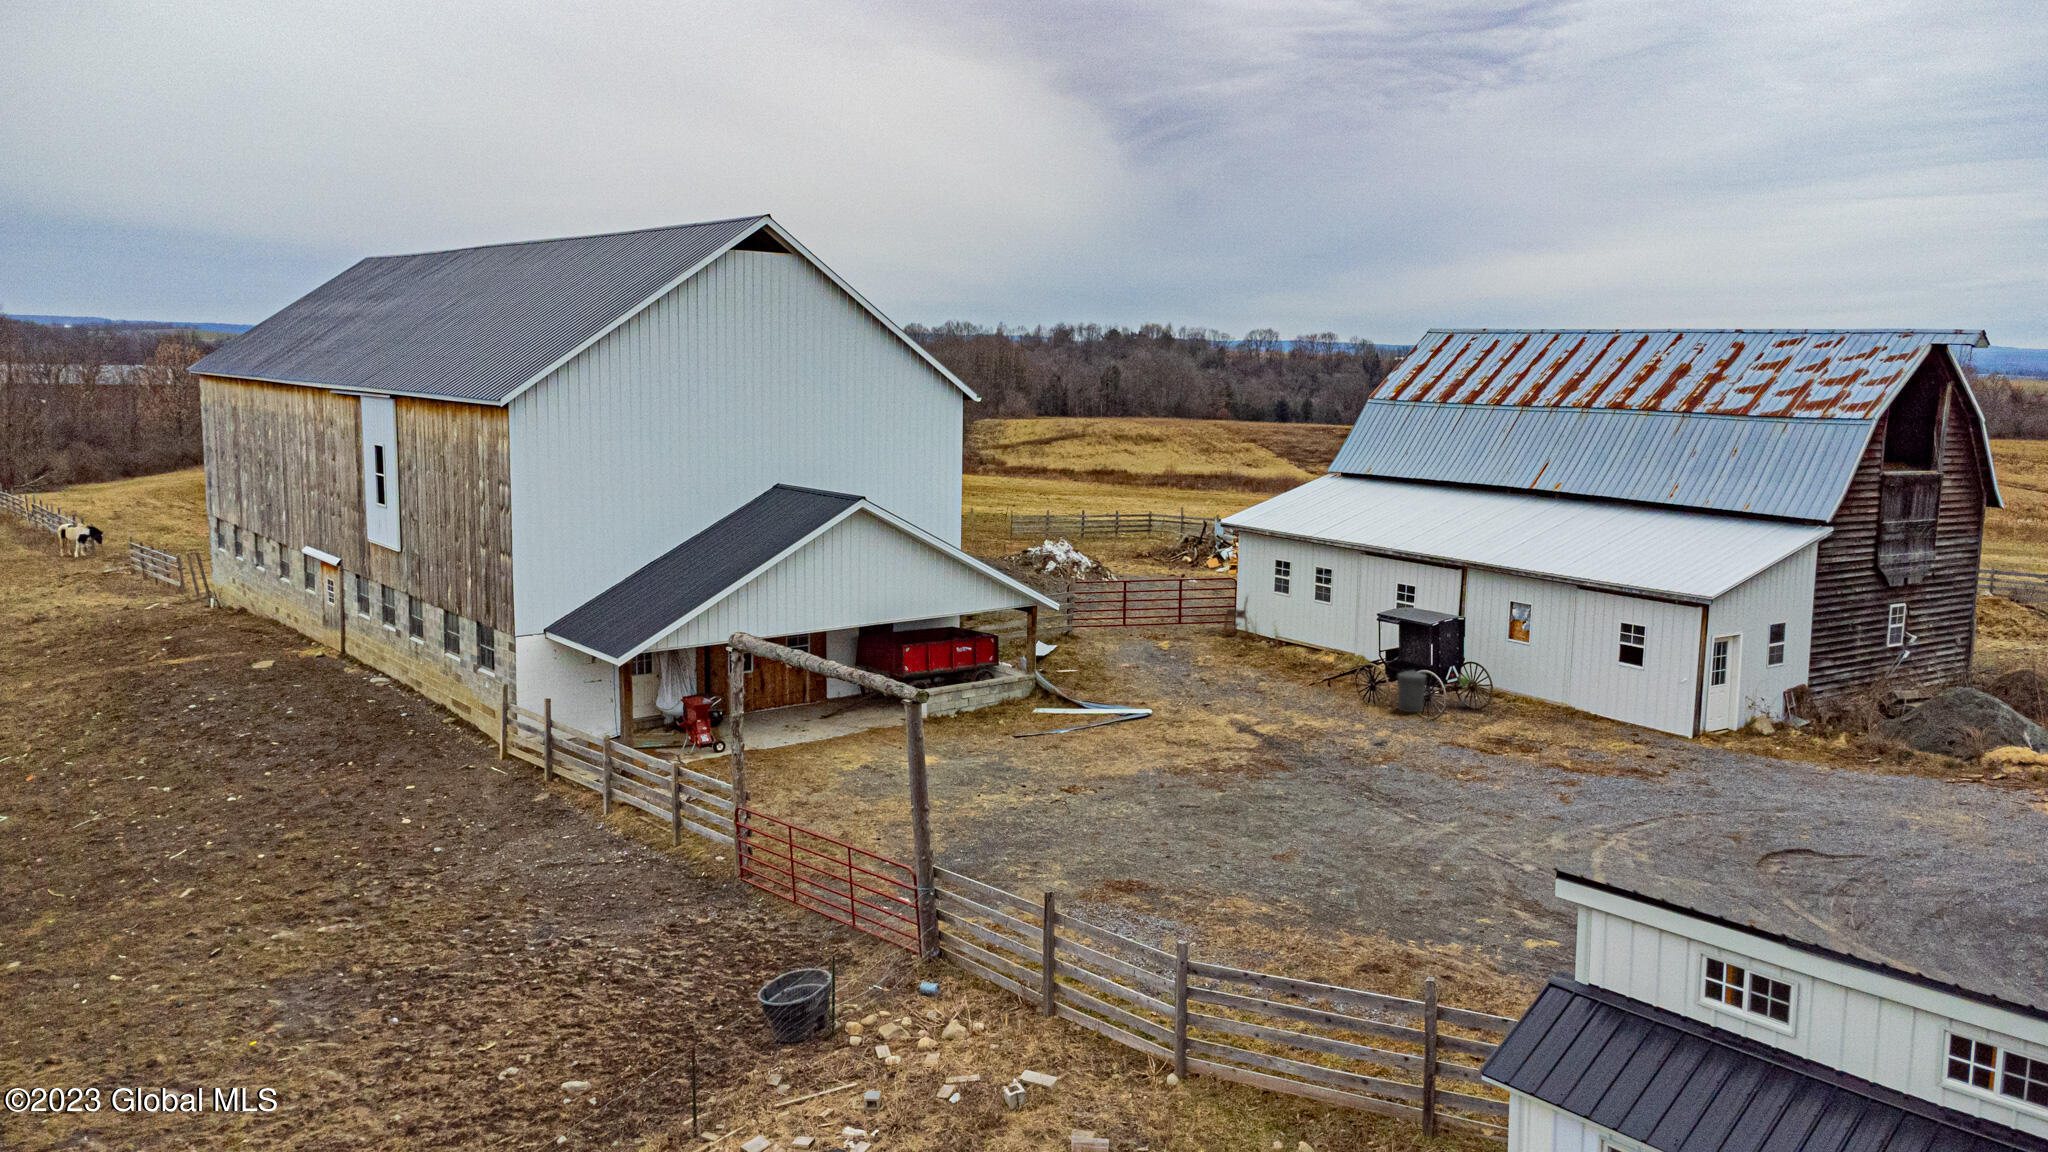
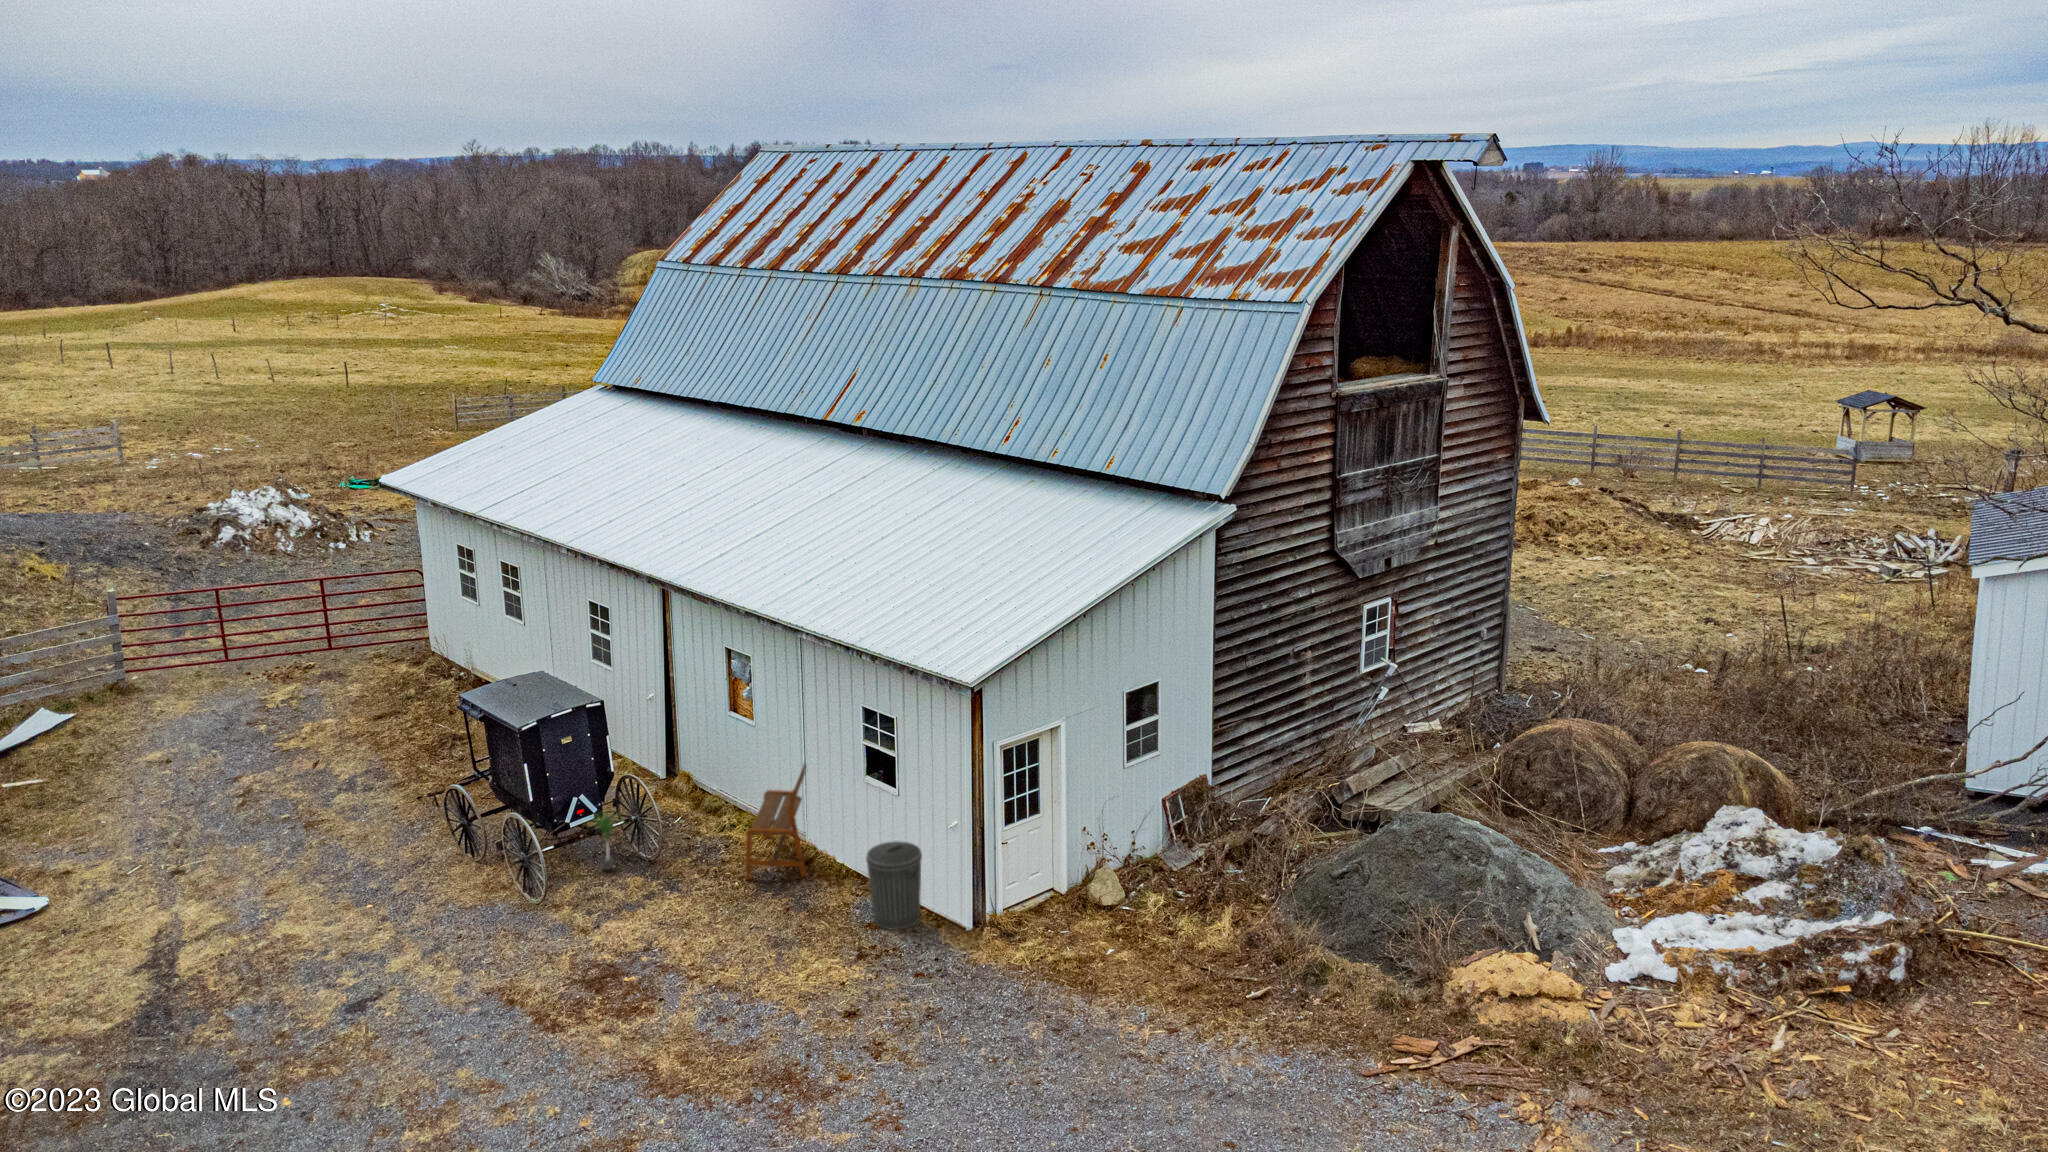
bench: present [1223,597,1248,637] -> present [746,764,806,880]
trash can: present [1398,670,1426,712] -> present [866,841,922,930]

